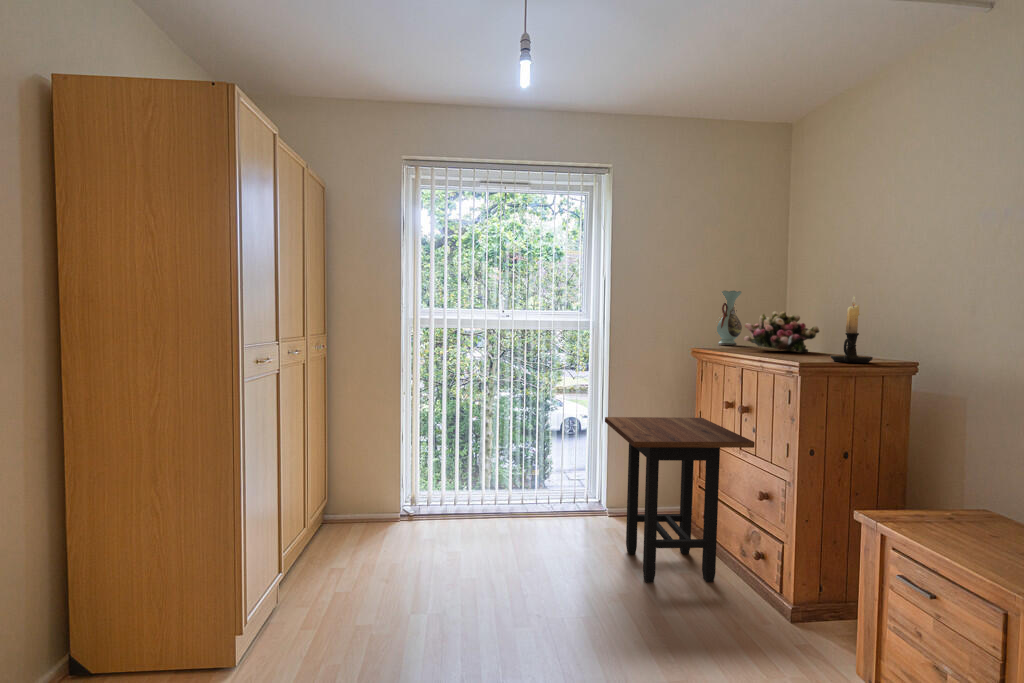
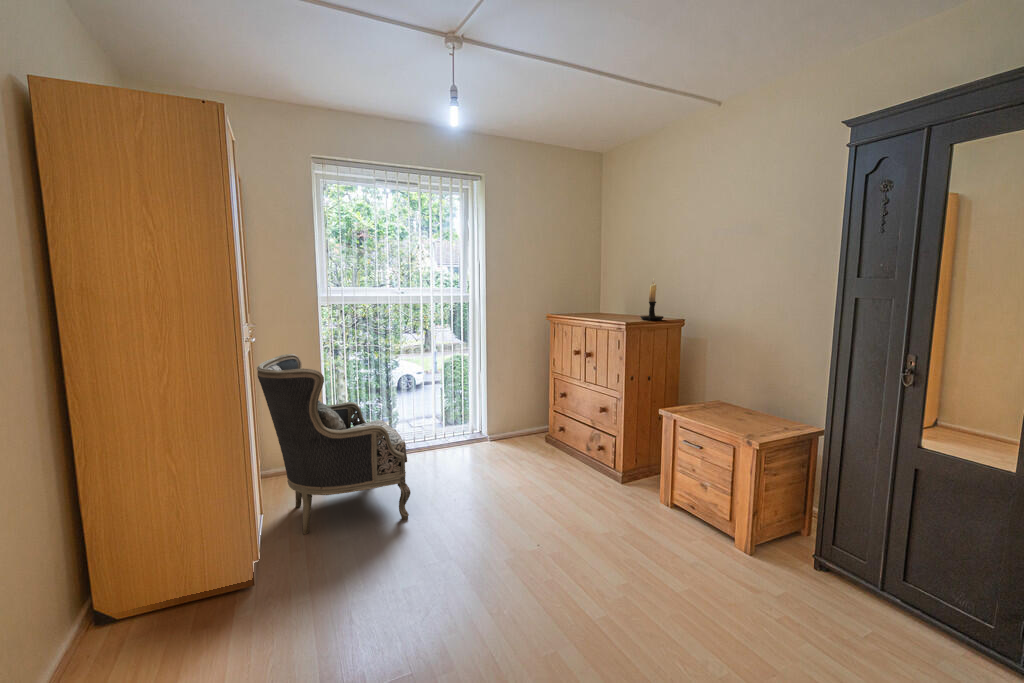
decorative vase: present [717,291,742,345] -> none [558,270,577,310]
flower arrangement: present [743,312,819,353] -> none [583,287,629,315]
armchair: none [299,383,464,613] -> present [257,354,411,534]
side table: present [605,417,755,583] -> none [493,363,598,478]

